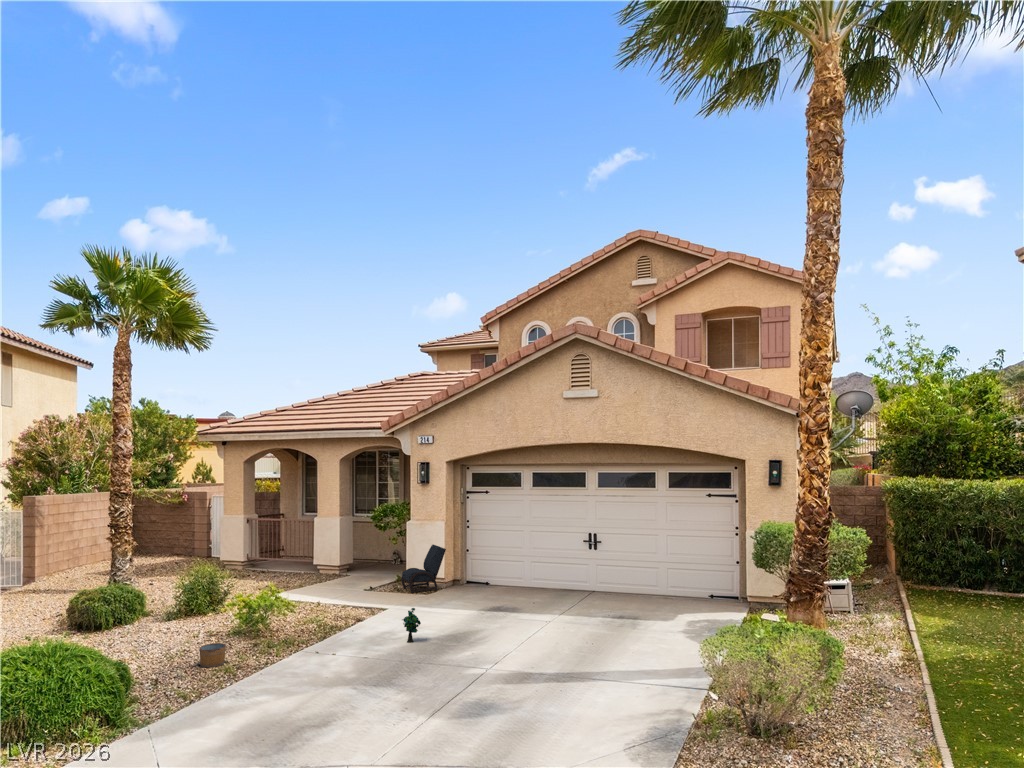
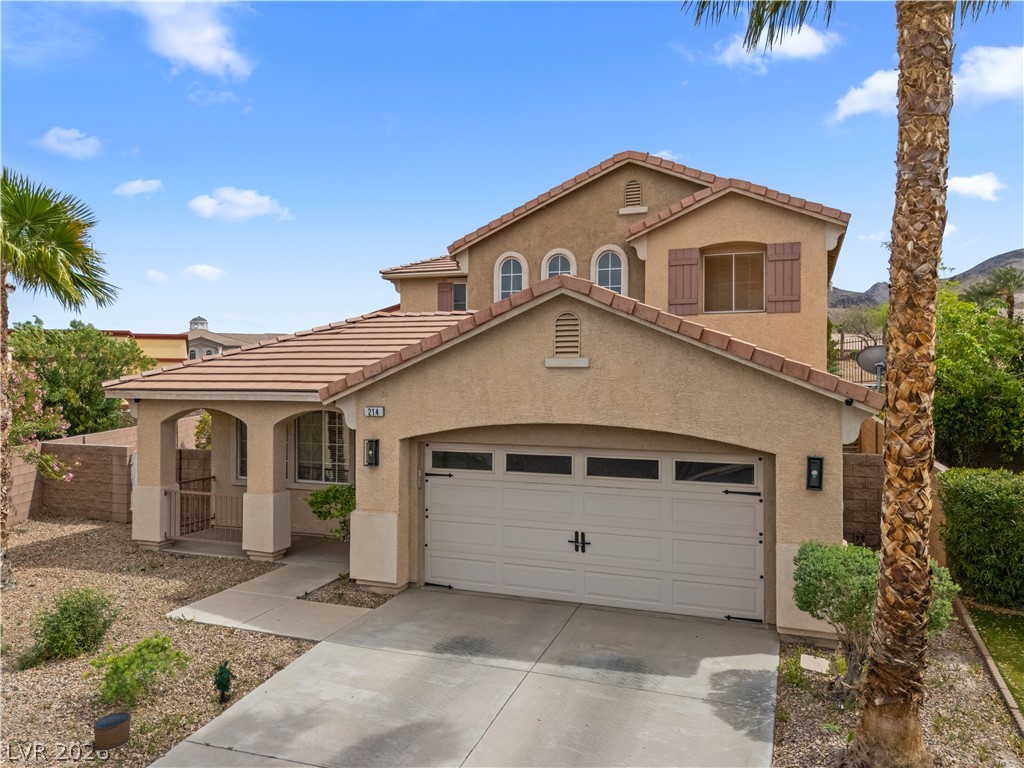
lounge chair: present [401,545,446,593] -> none [394,547,441,602]
decorative plant: present [402,608,421,643] -> present [213,661,236,704]

